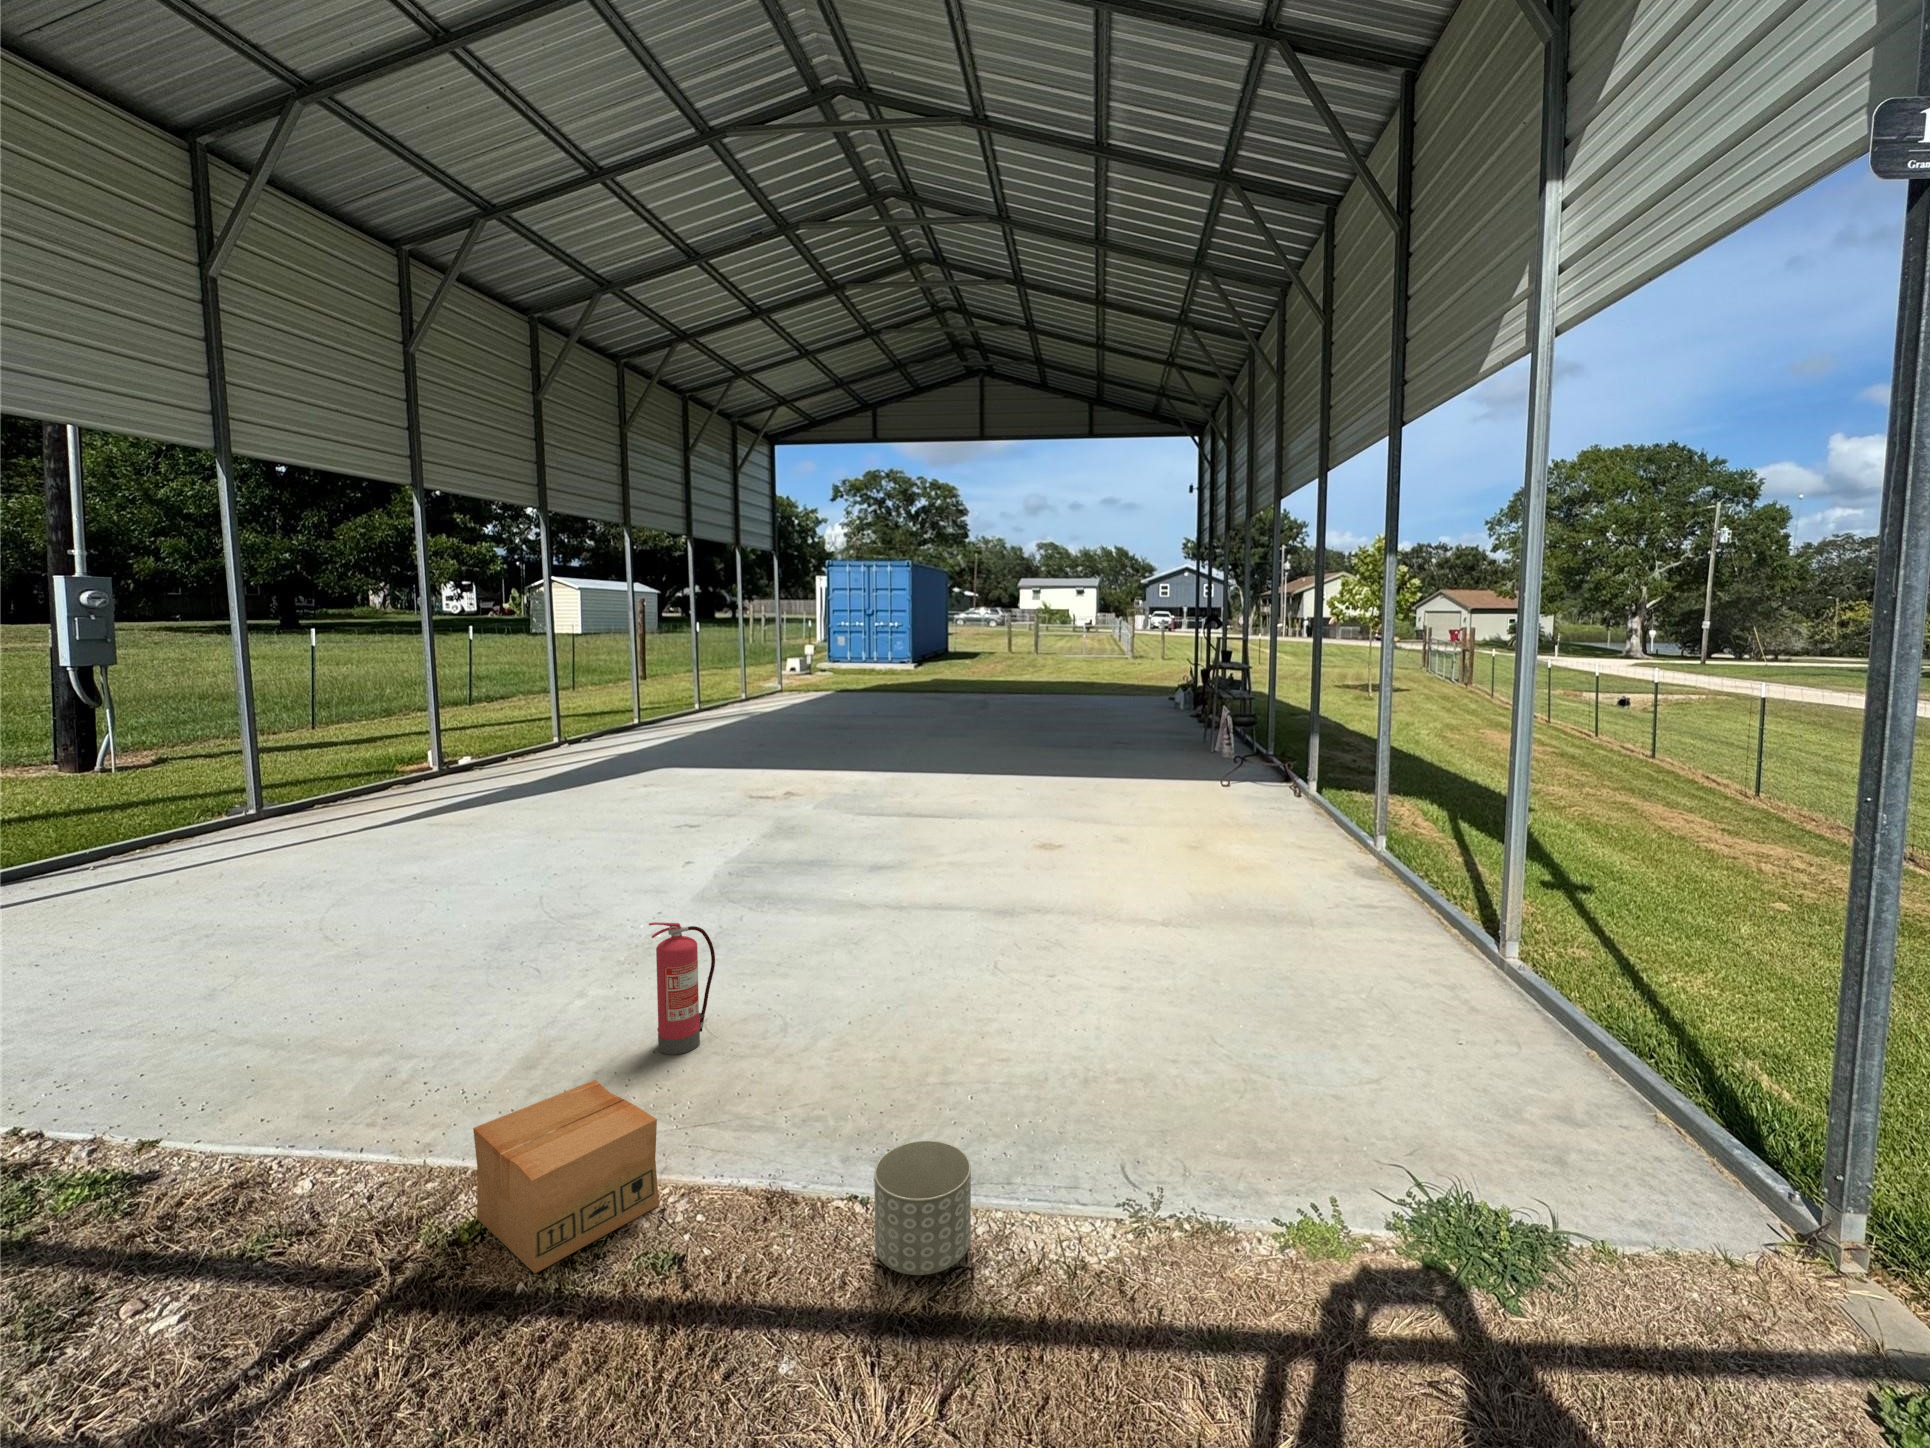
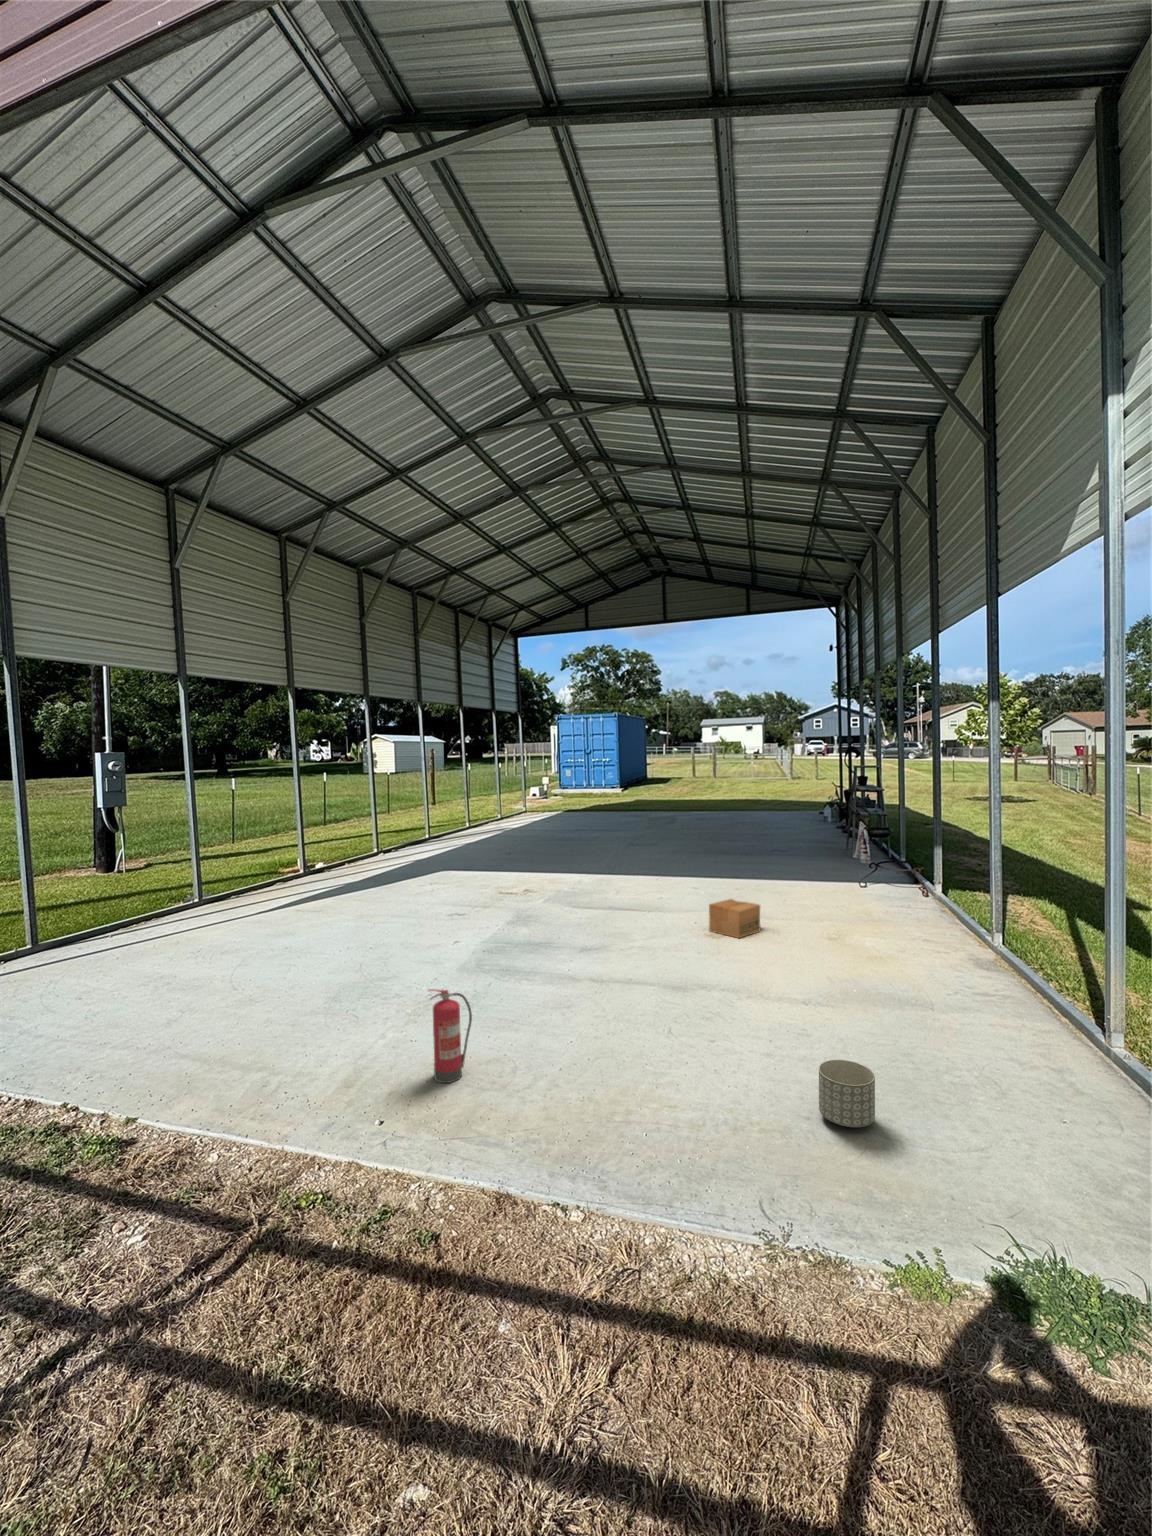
cardboard box: present [473,1080,659,1273] -> present [709,899,760,938]
planter: present [874,1140,971,1275] -> present [819,1060,875,1127]

